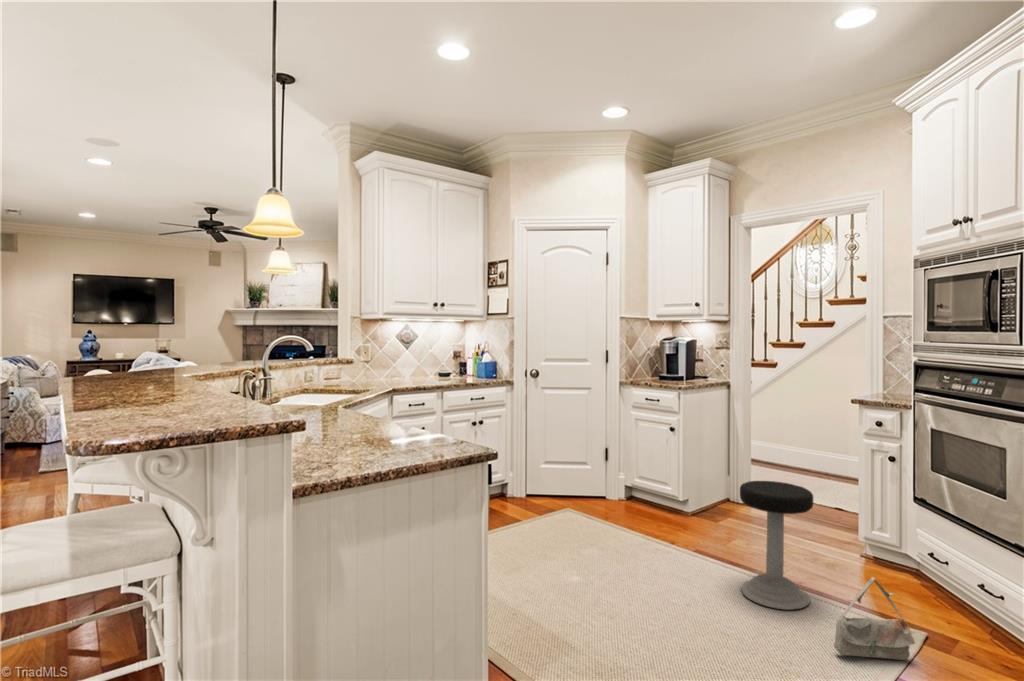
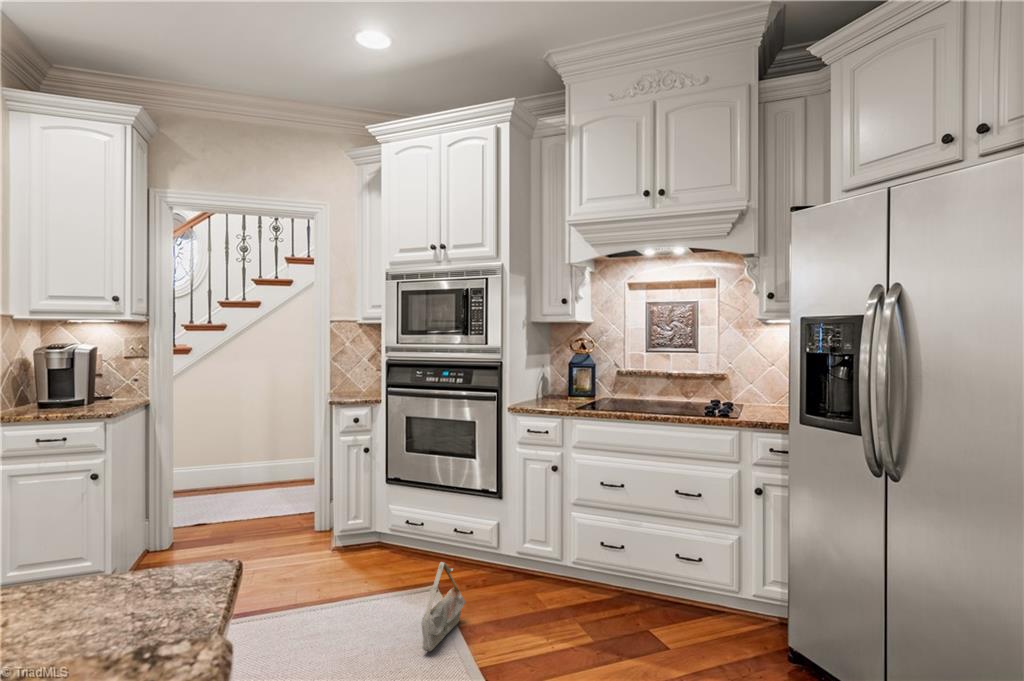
stool: present [740,481,813,610] -> none [278,501,358,656]

